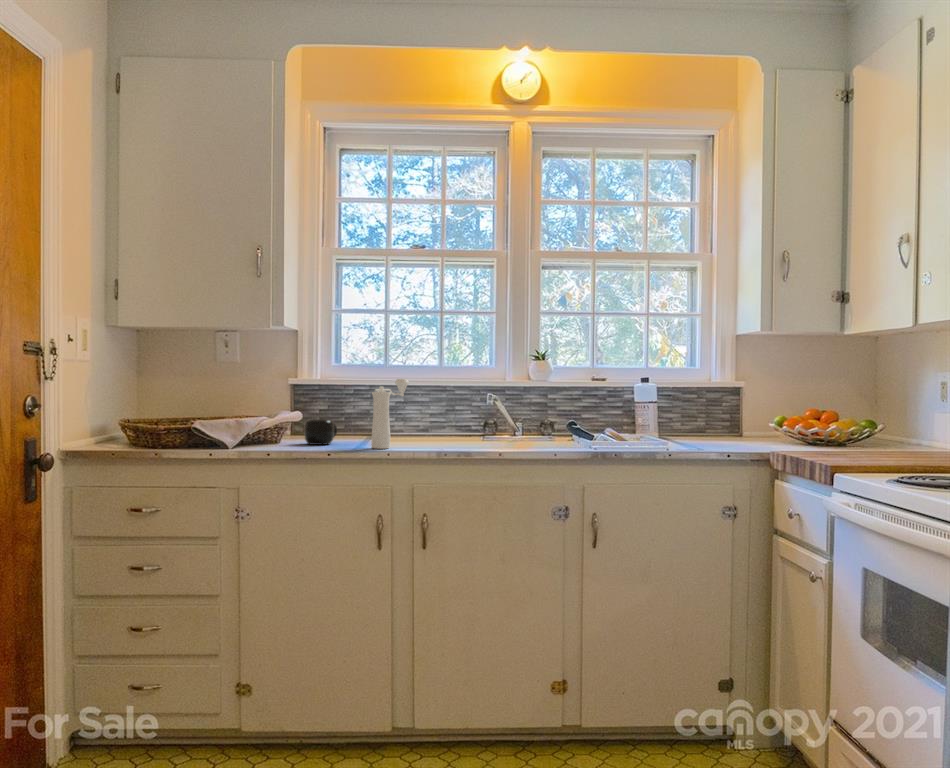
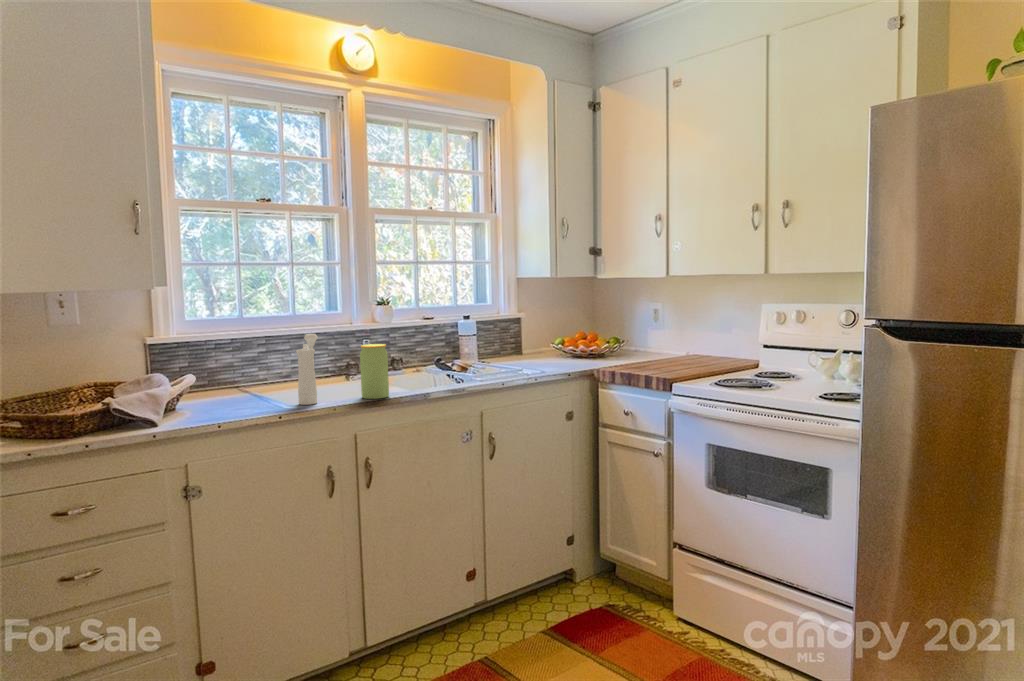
jar: none [438,393,468,452] -> present [360,344,389,399]
mug: present [304,420,337,445] -> none [214,381,247,409]

